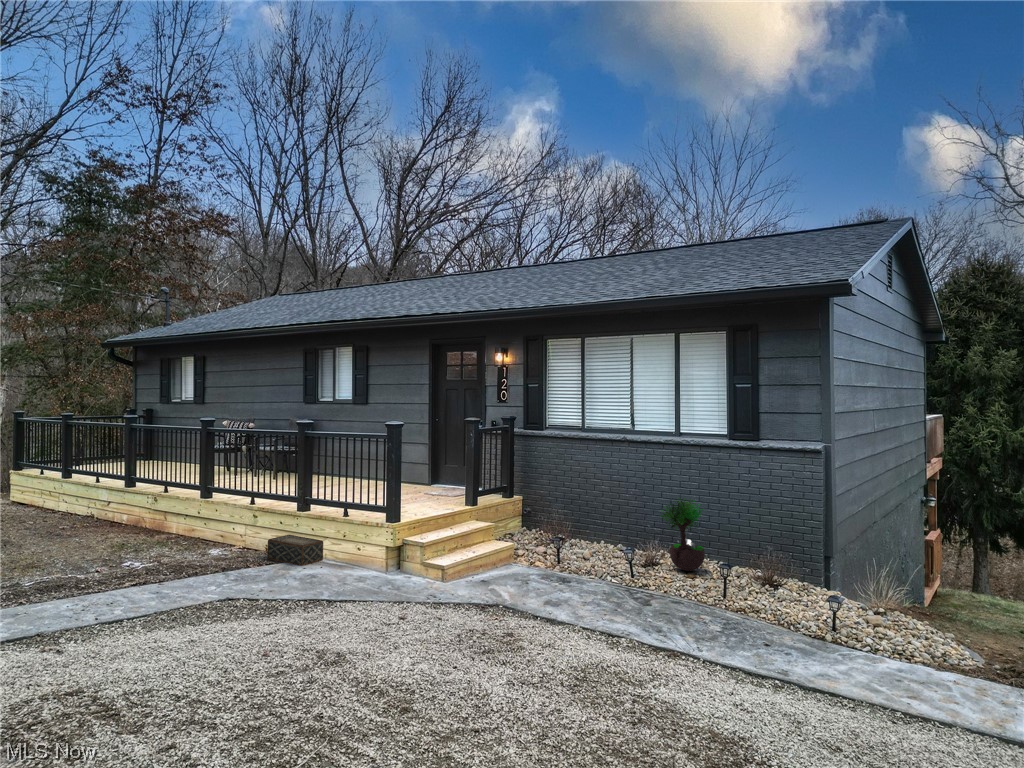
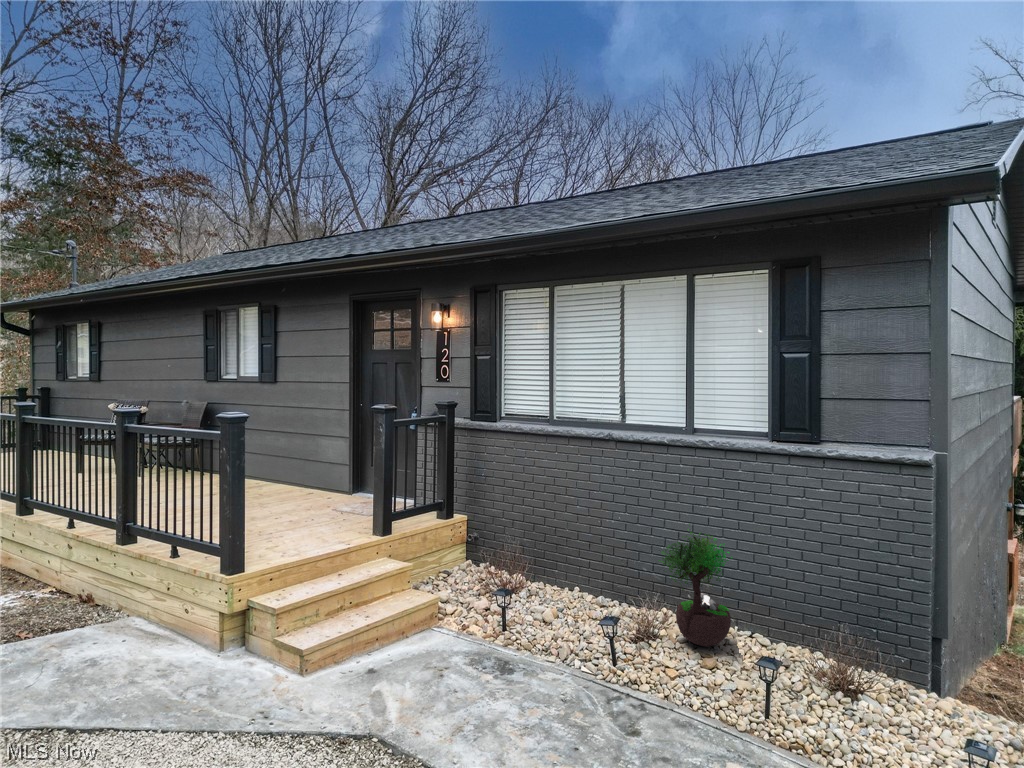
woven basket: present [267,535,323,566] -> none [56,580,141,637]

